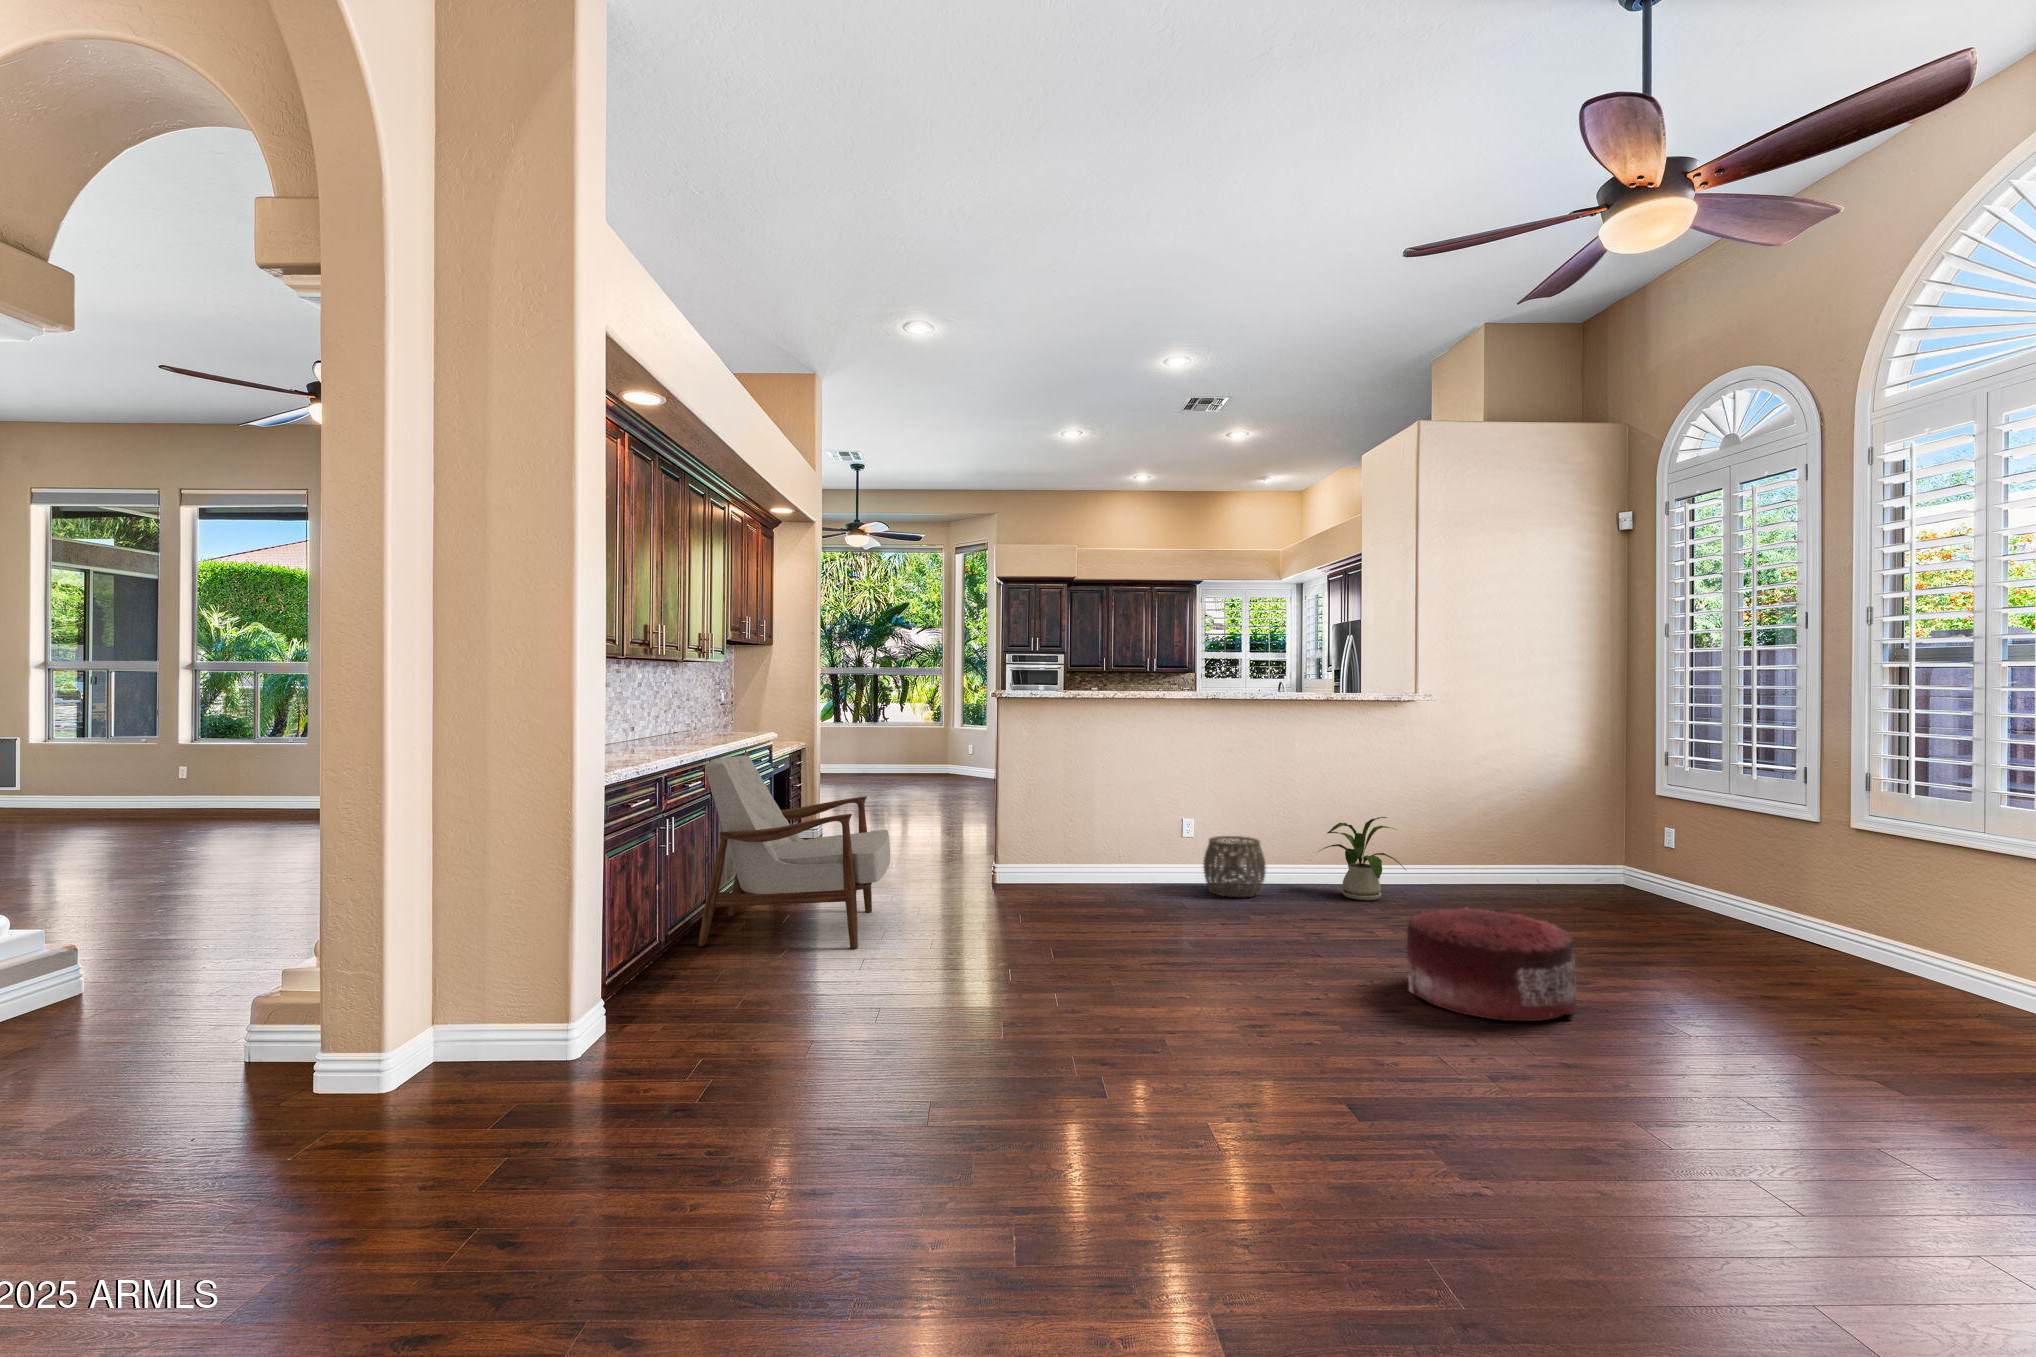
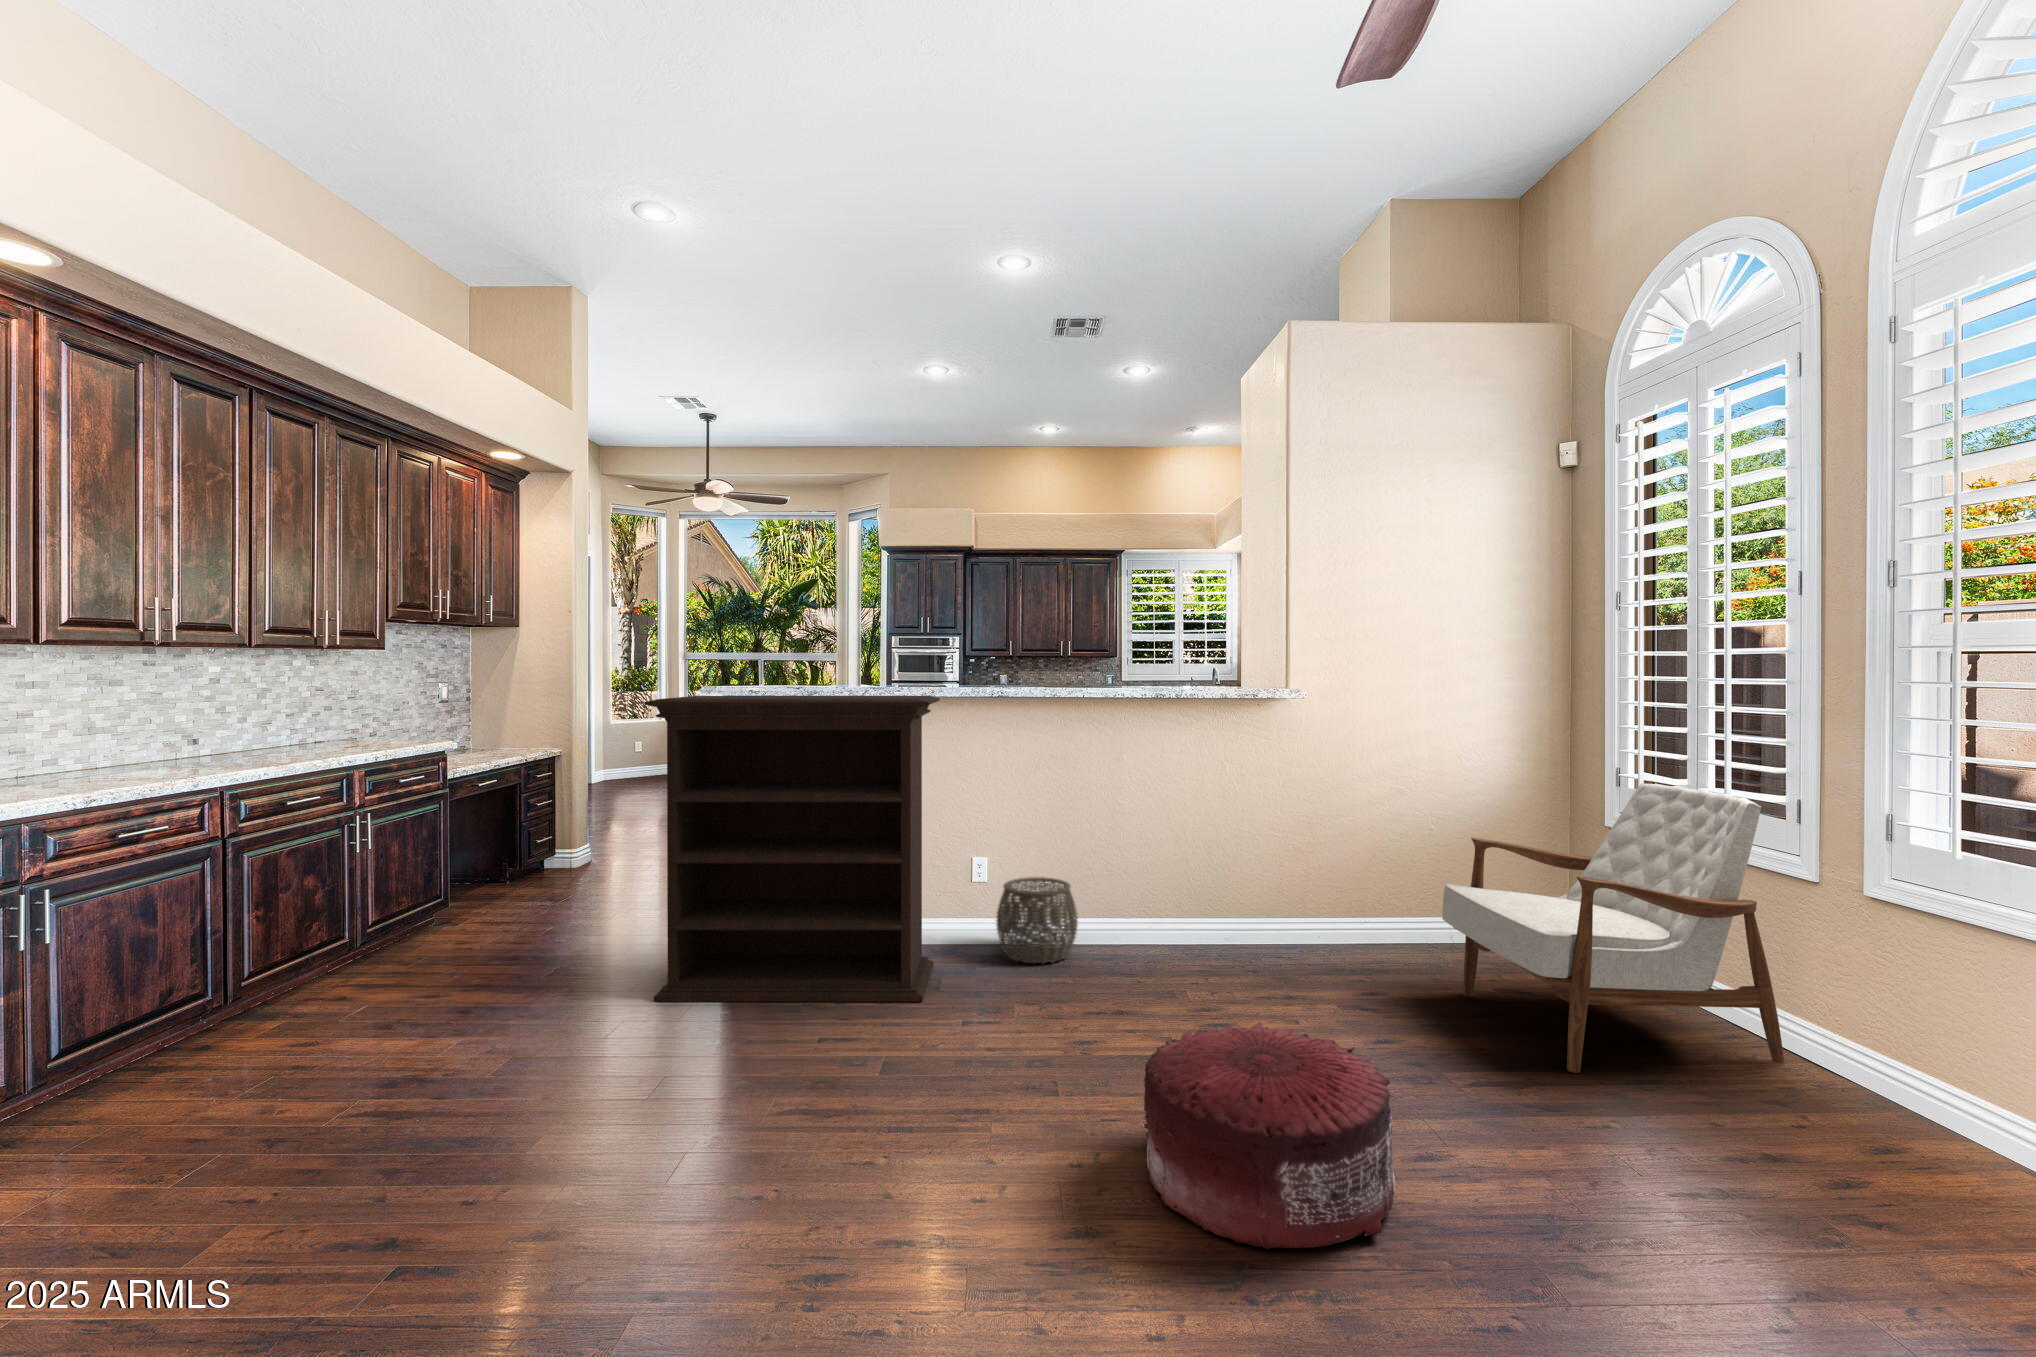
bookshelf: none [979,696,1184,917] -> present [645,696,940,1002]
armchair: present [698,755,890,949] -> present [1442,783,1784,1073]
house plant: present [1320,817,1405,900] -> none [1152,856,1258,968]

